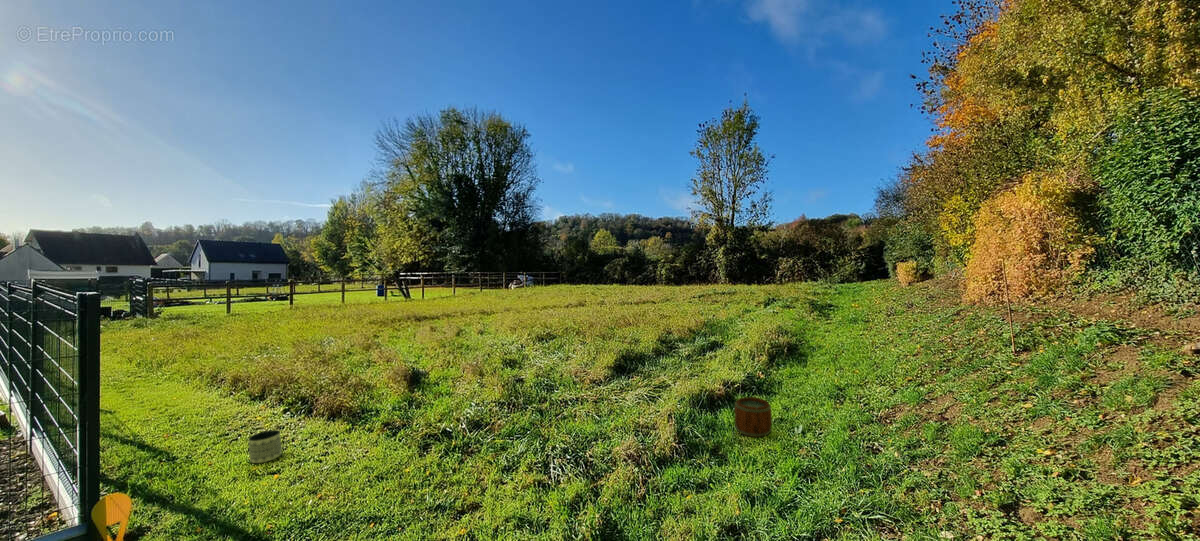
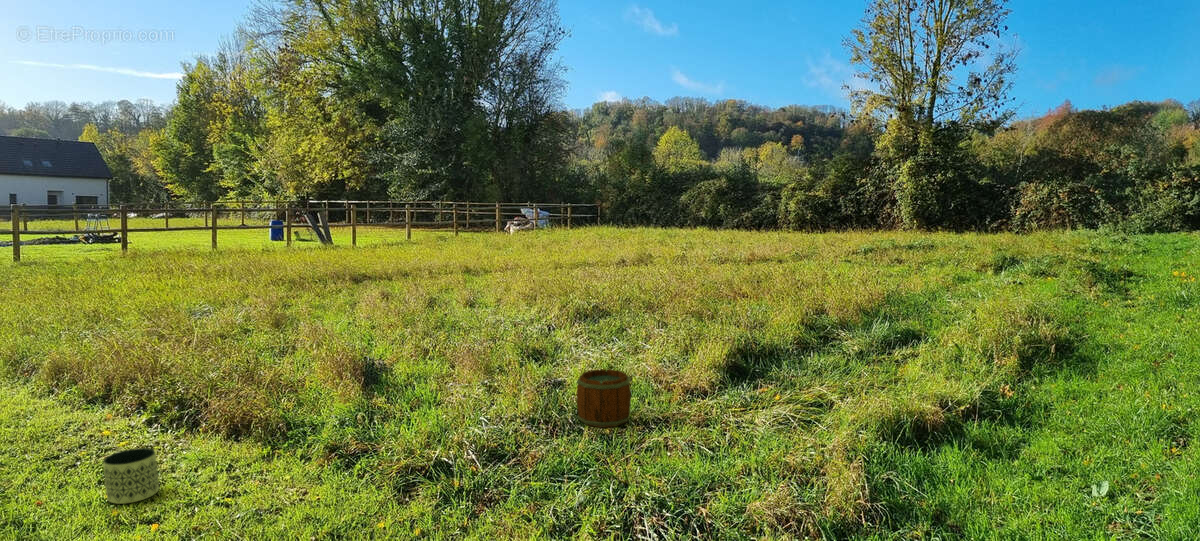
bucket: present [735,397,772,437] -> present [577,369,631,428]

